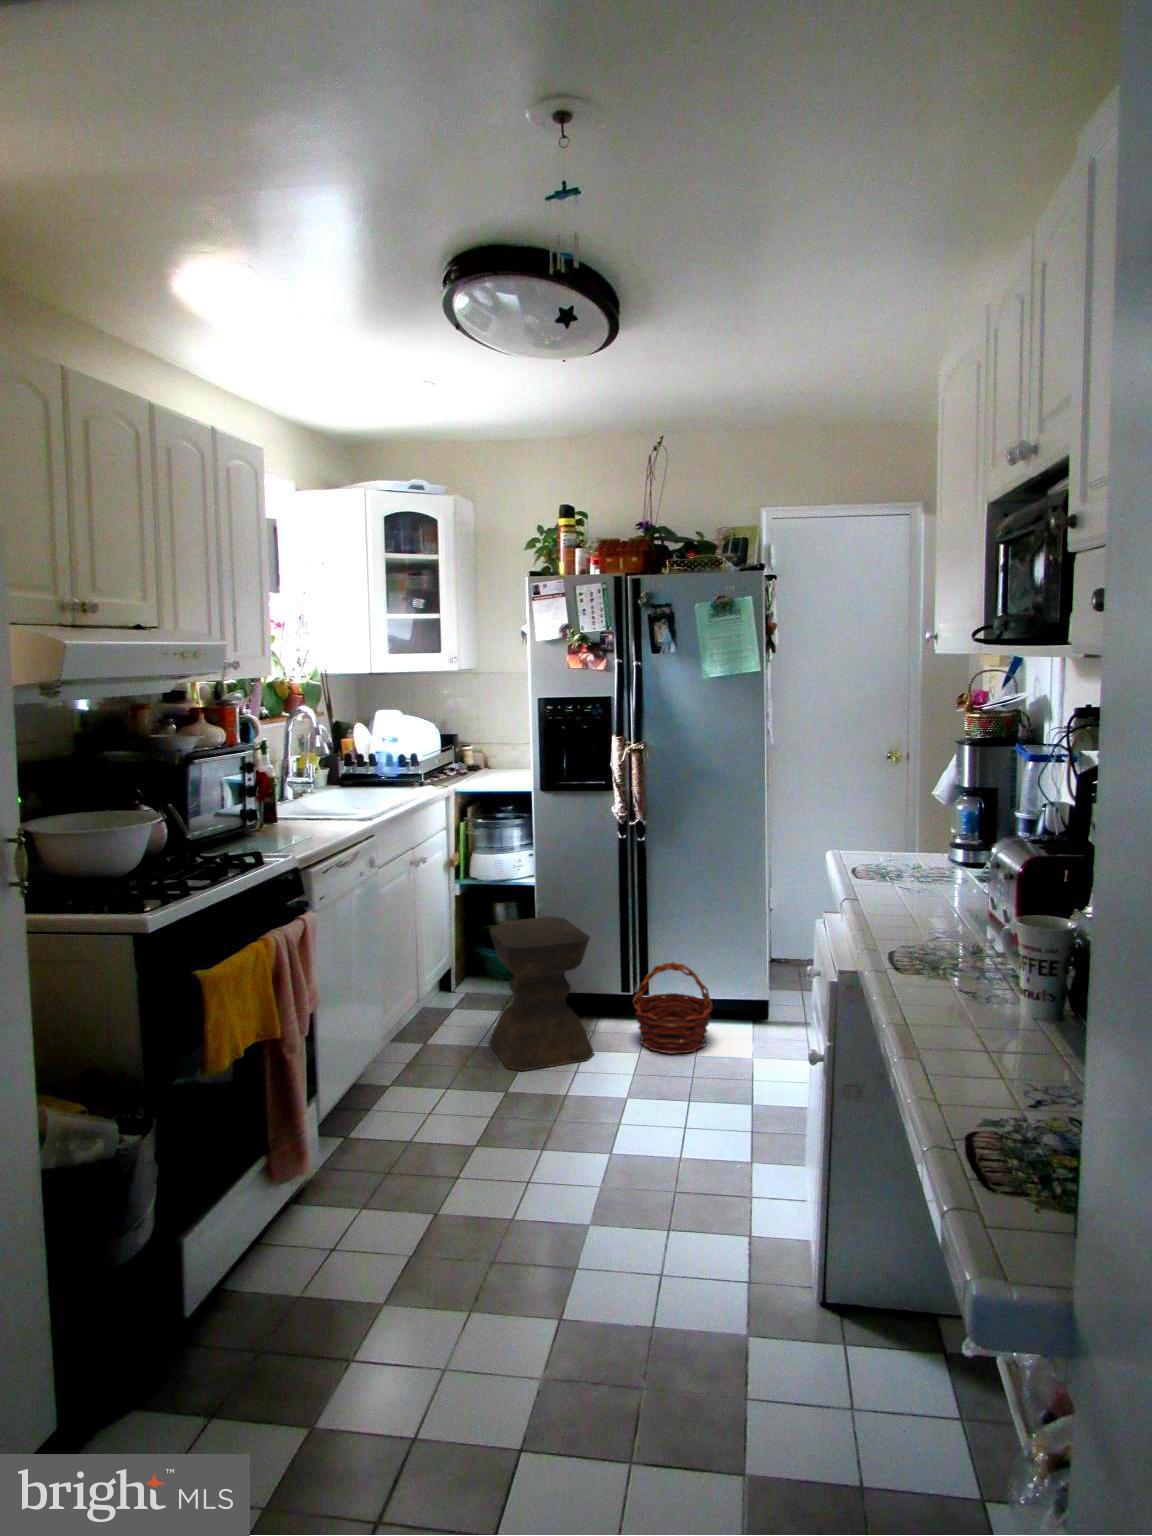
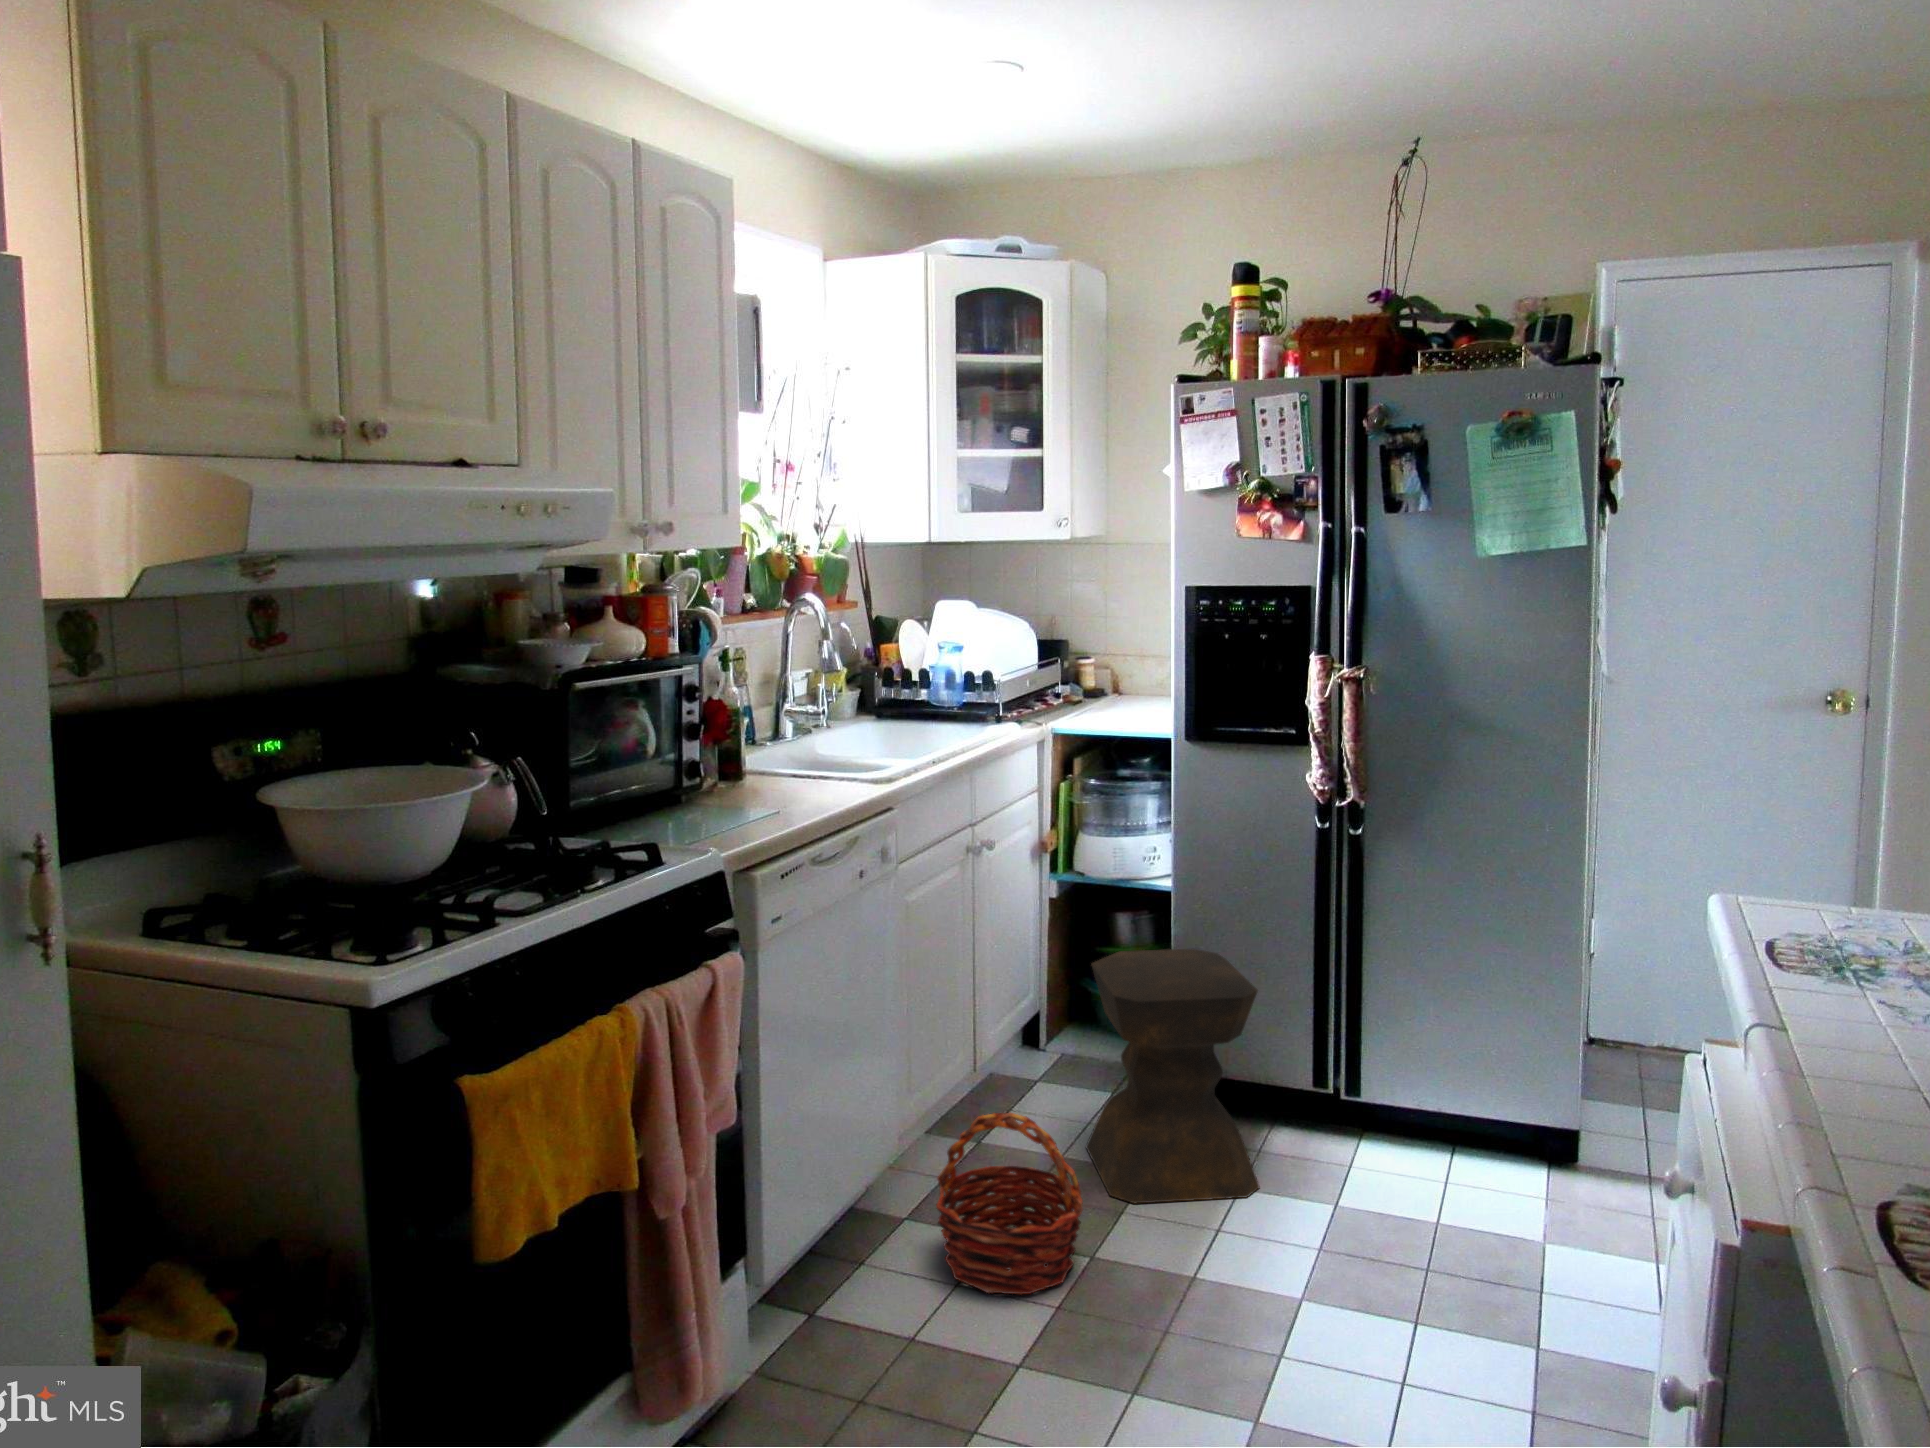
basket: present [633,962,712,1054] -> present [936,1113,1083,1295]

